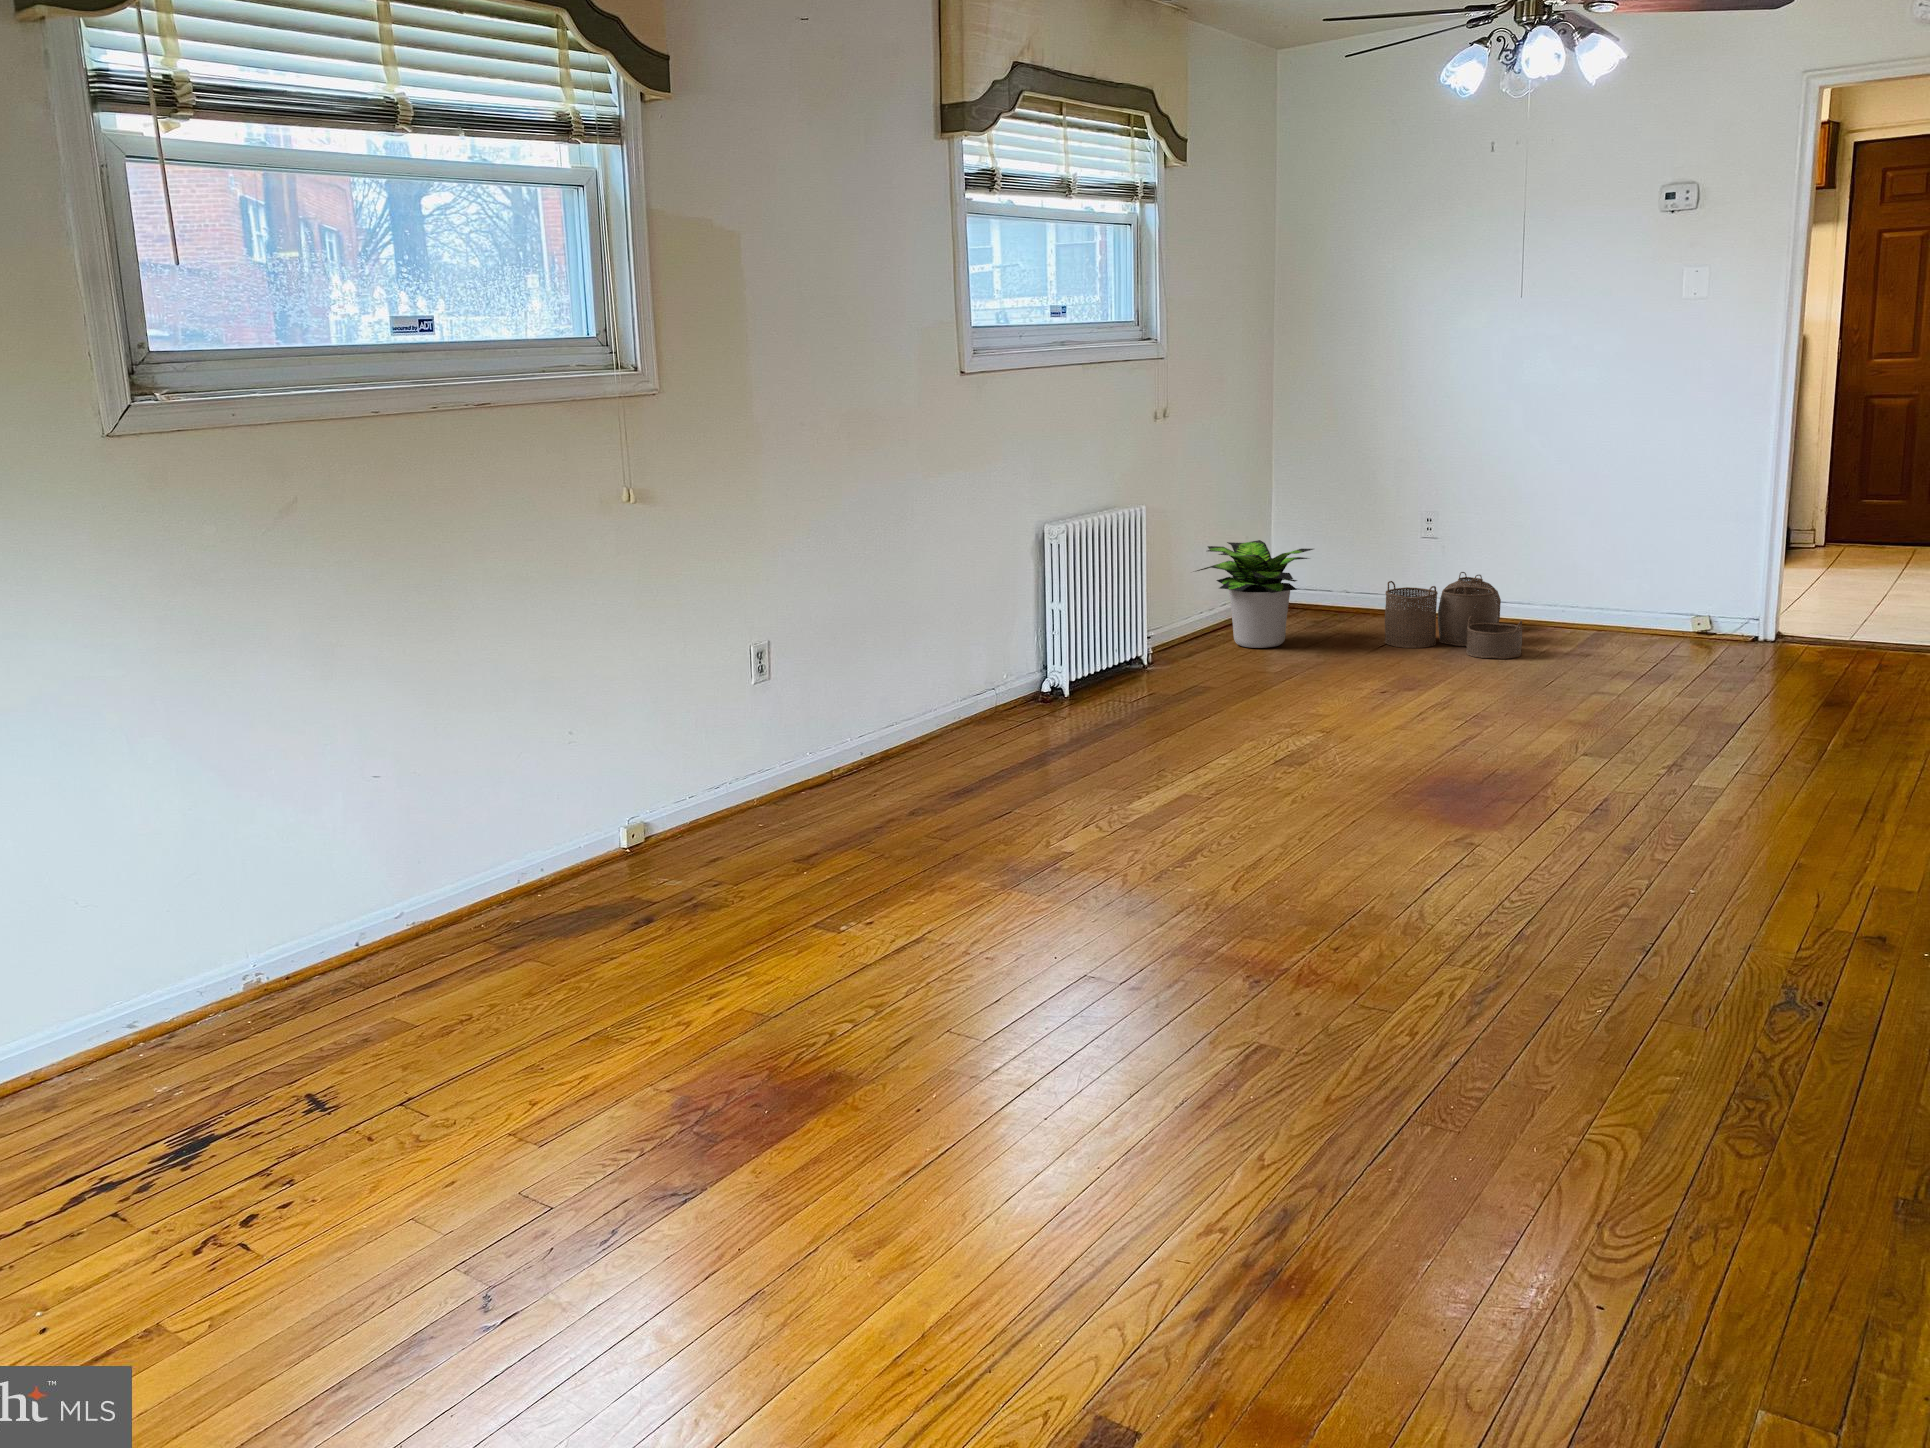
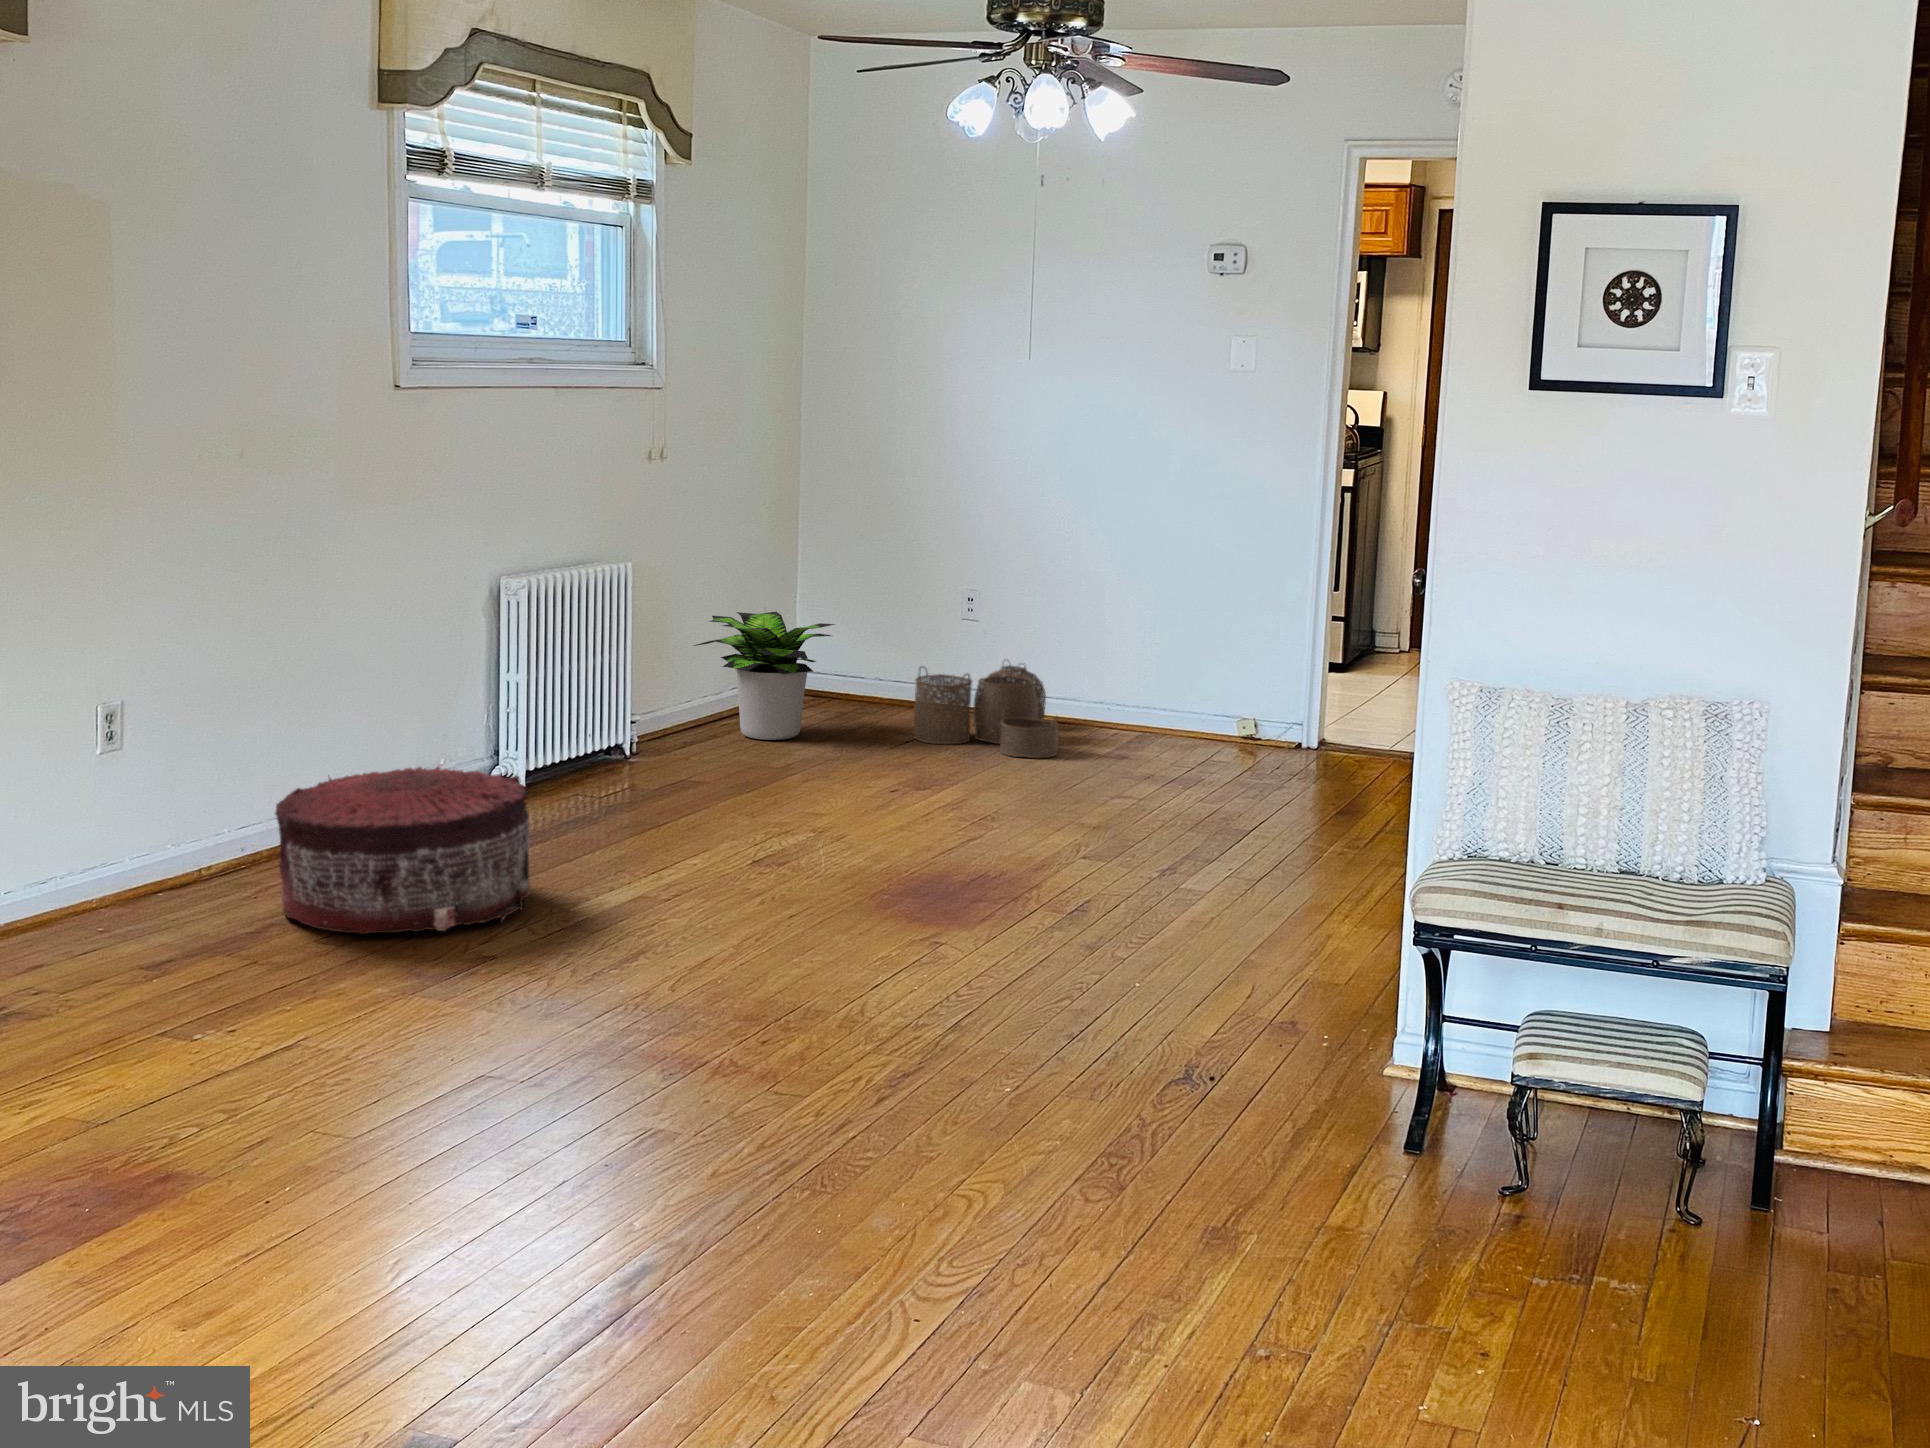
pouf: none [889,684,1095,831] -> present [275,766,530,934]

